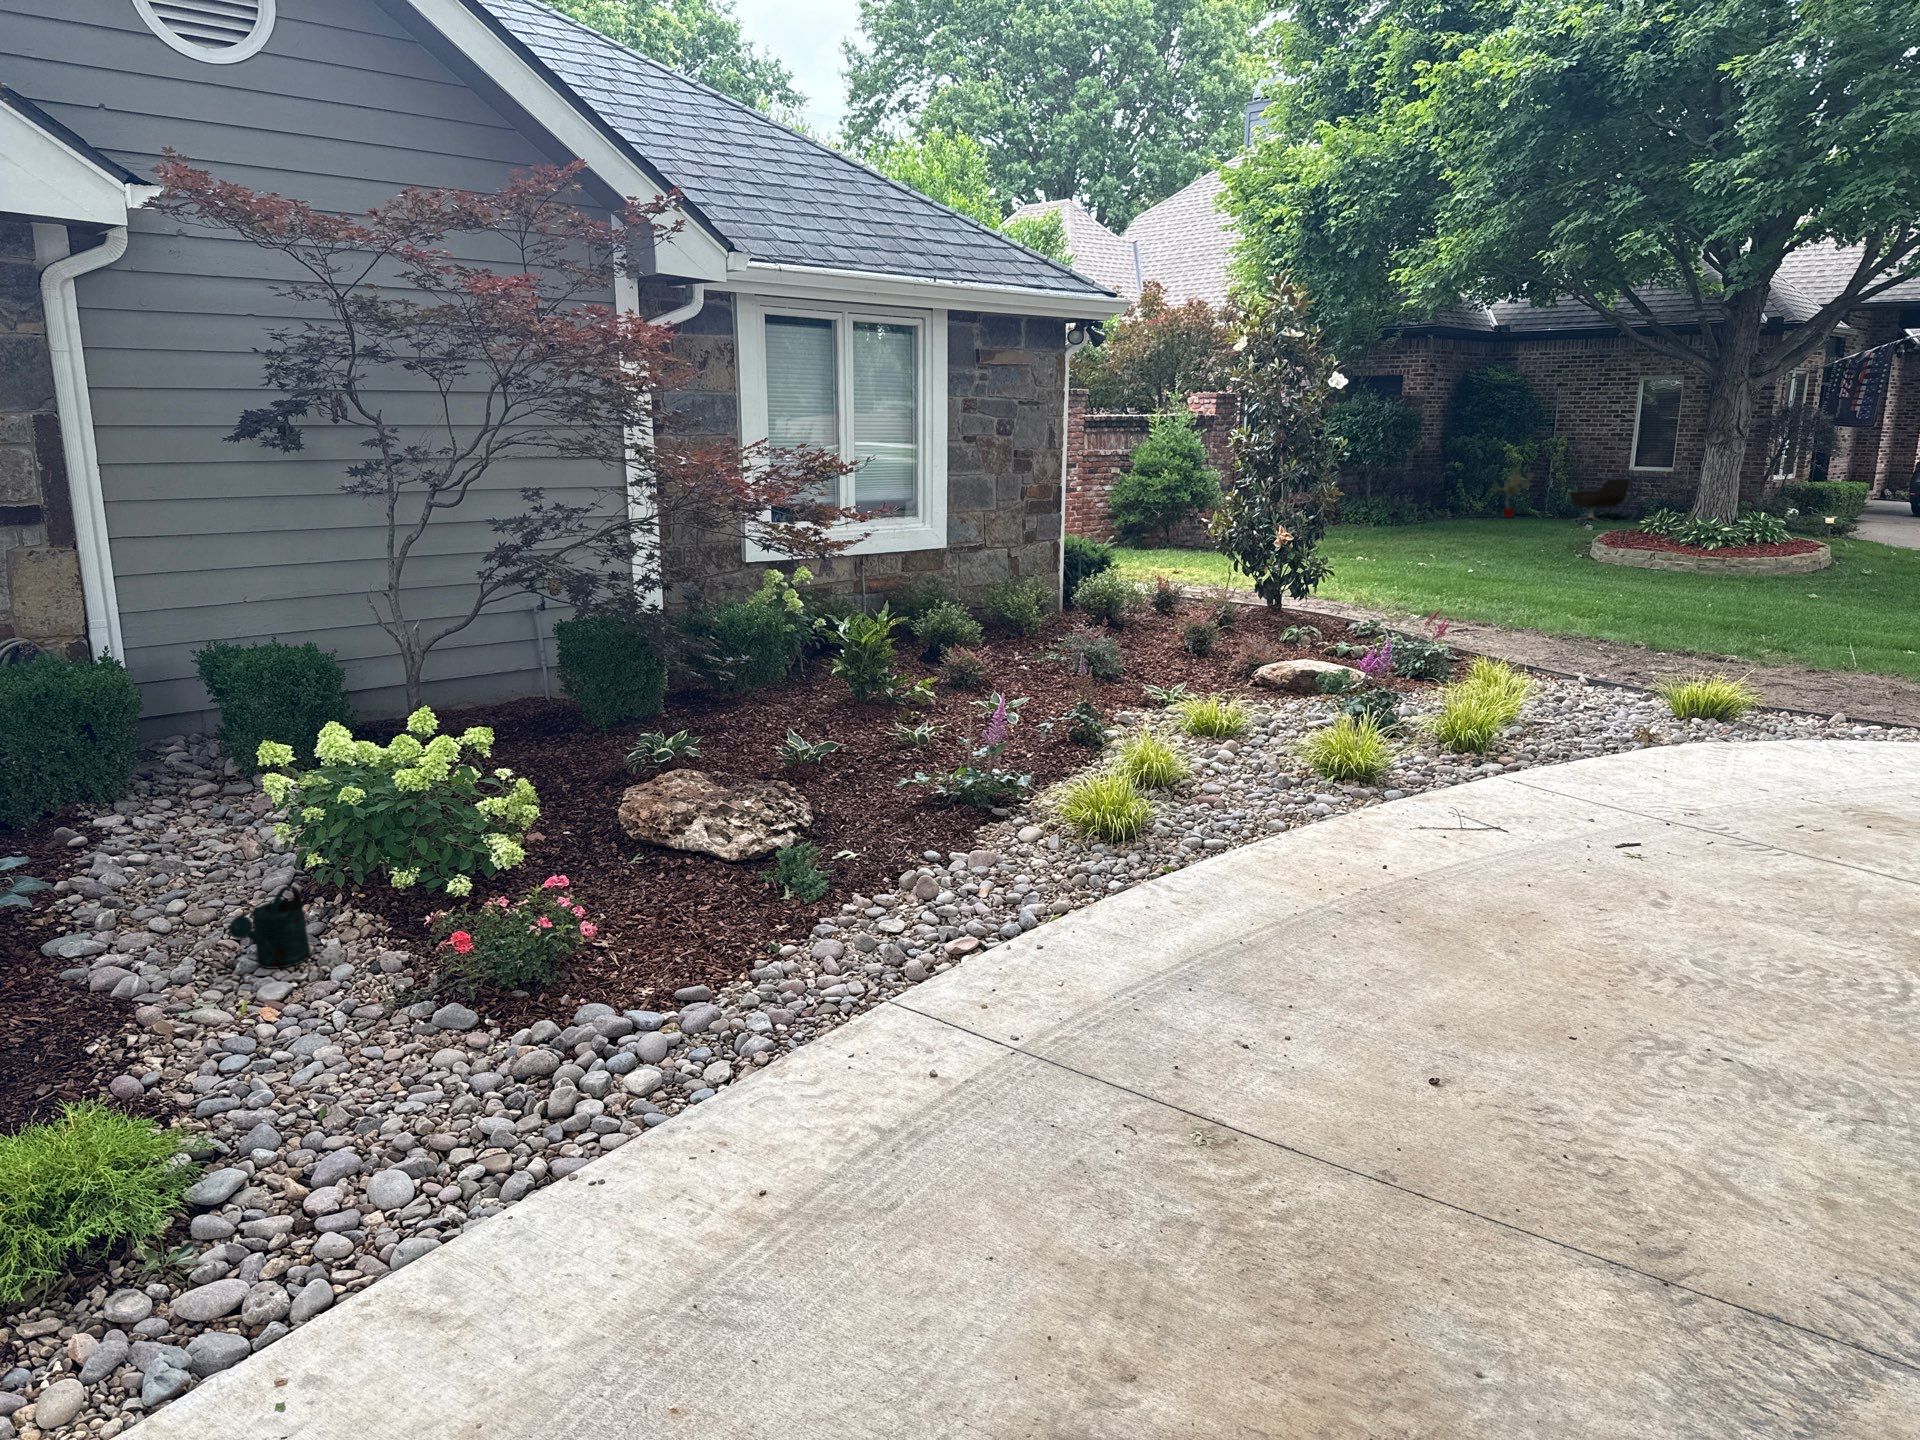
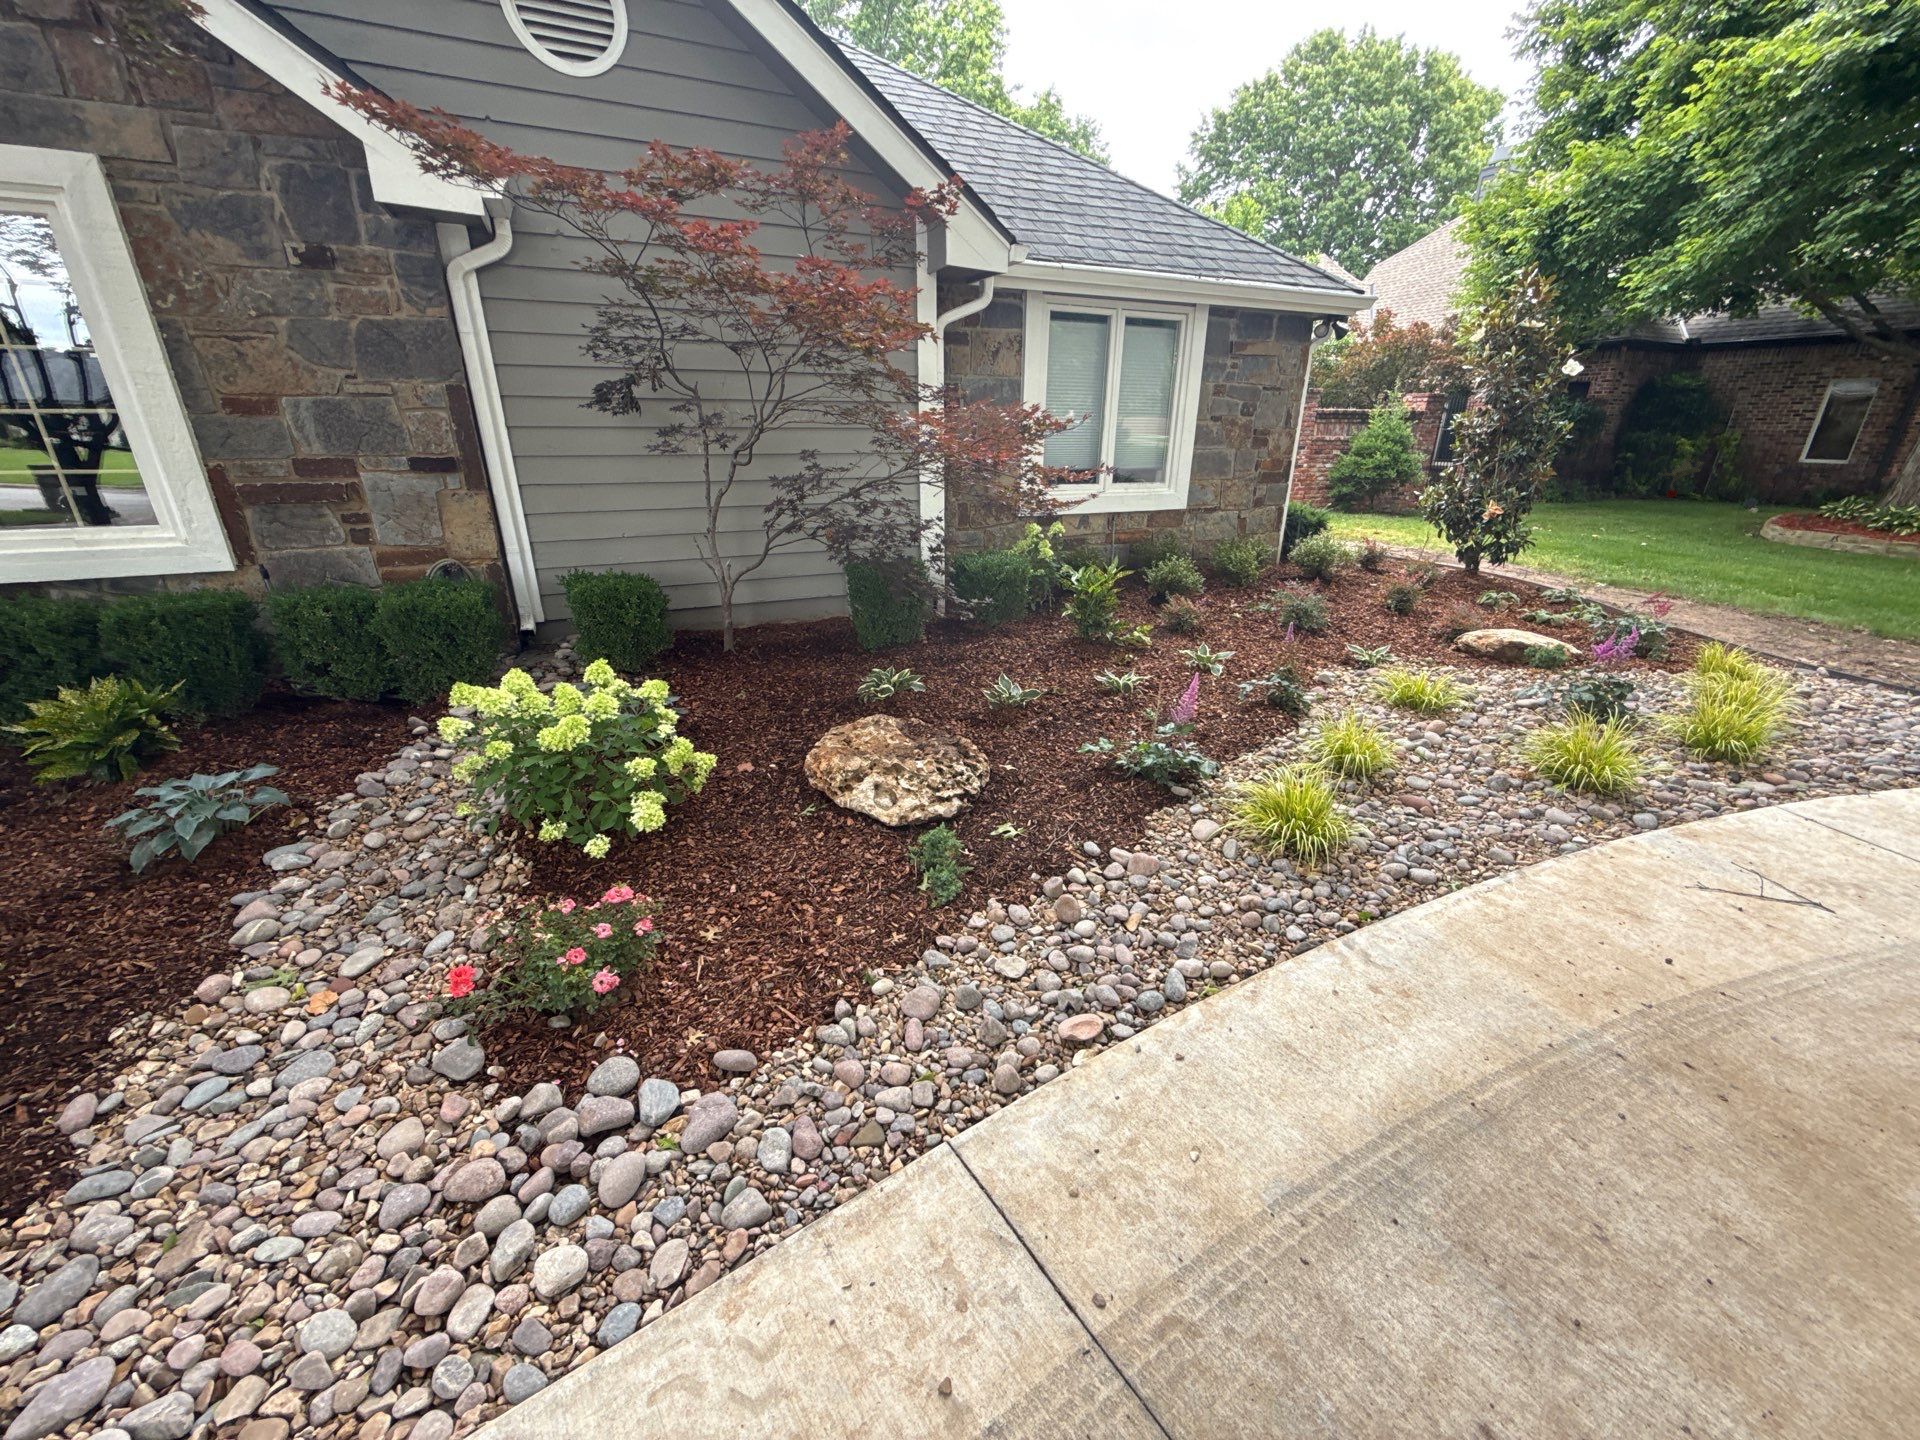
lounge chair: present [1569,479,1629,518] -> none [1734,467,1802,503]
watering can: present [229,886,311,969] -> none [368,824,482,905]

